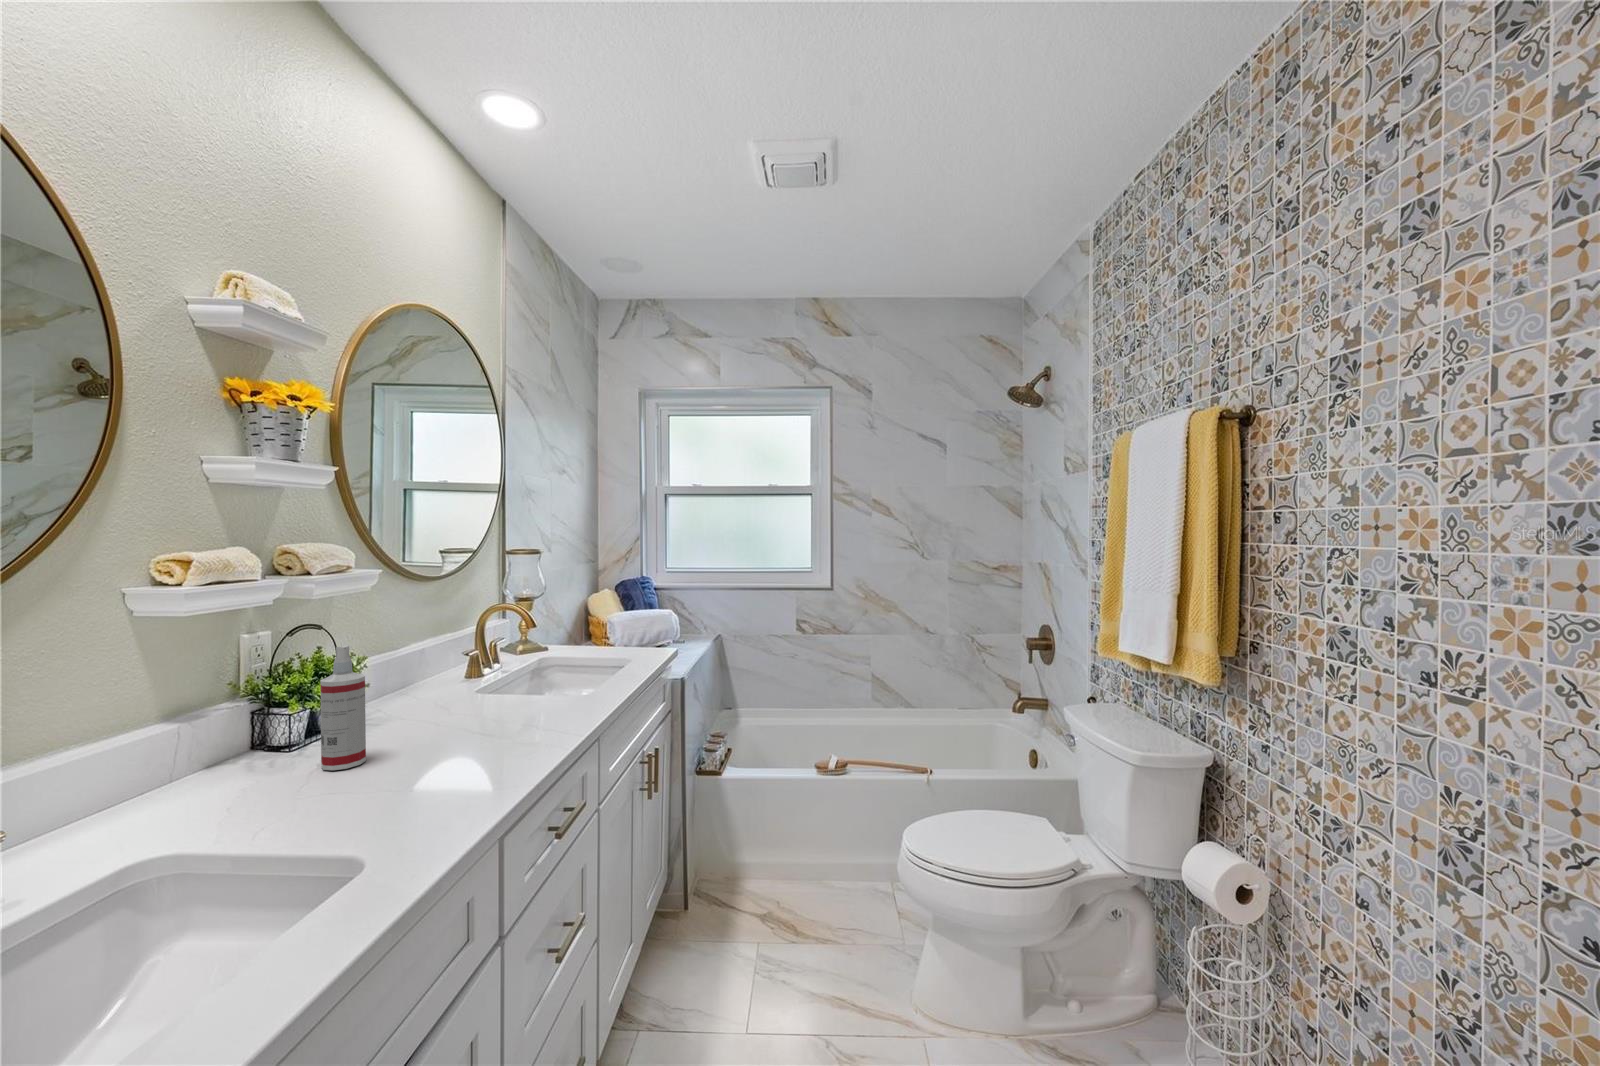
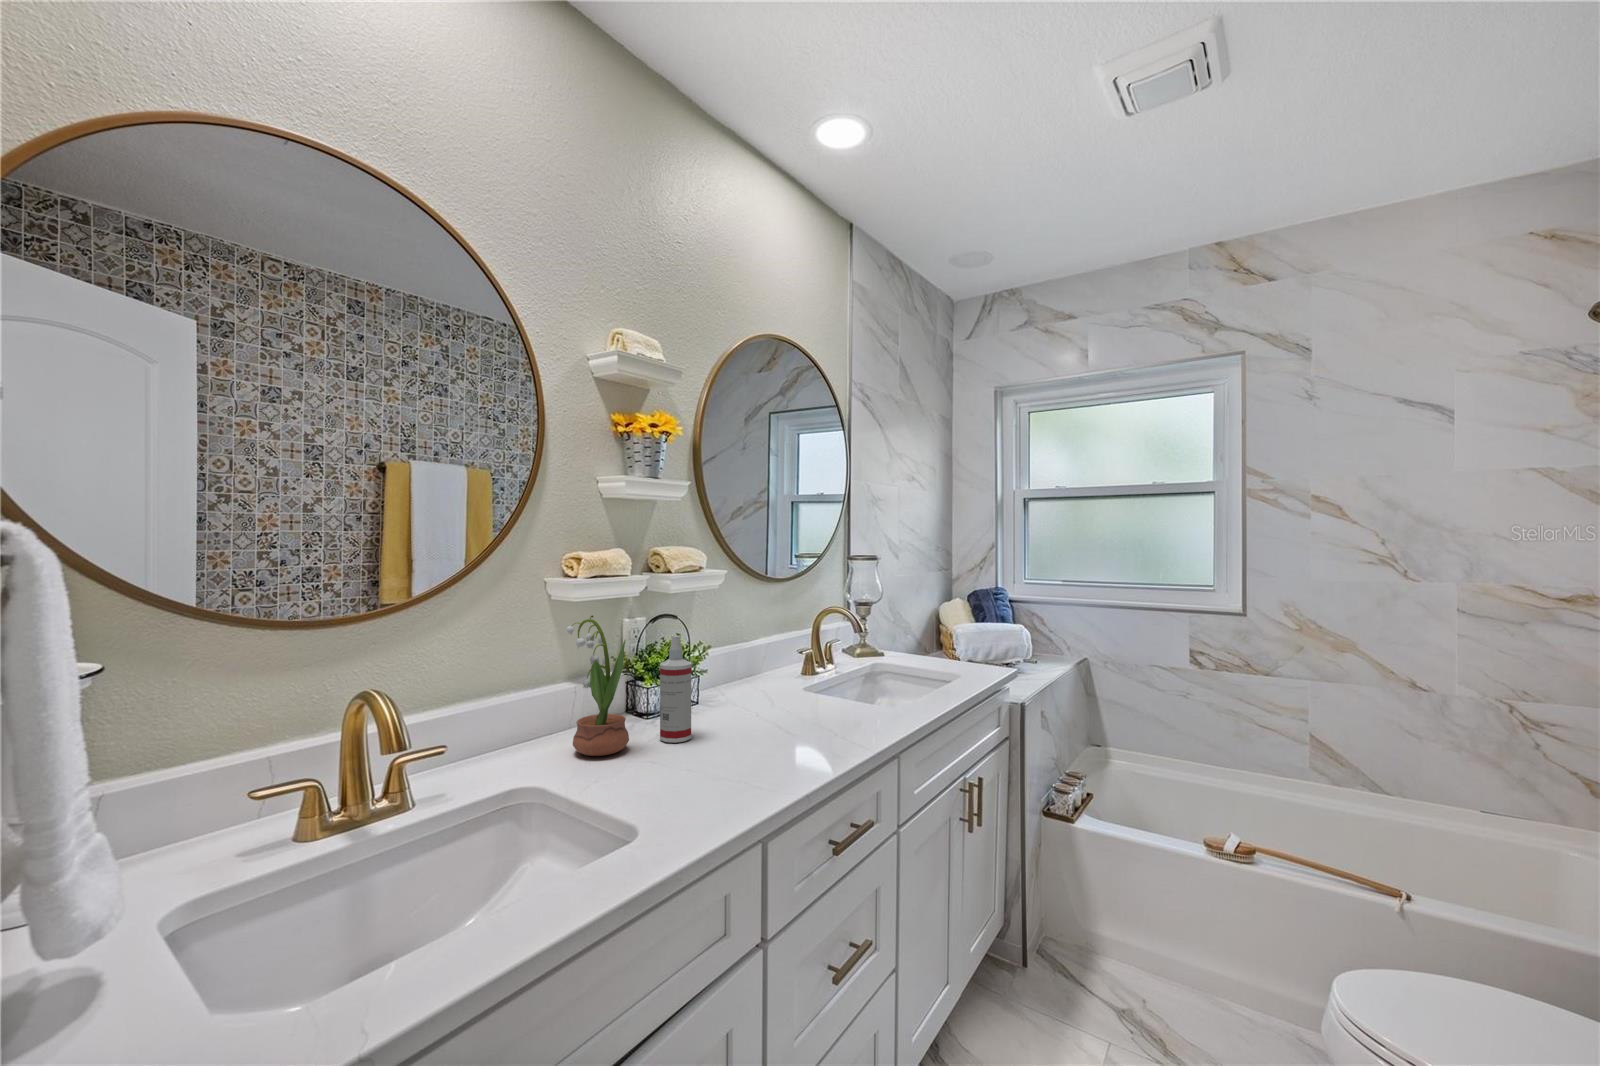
potted flower: none [177,630,283,806] -> present [565,615,629,756]

